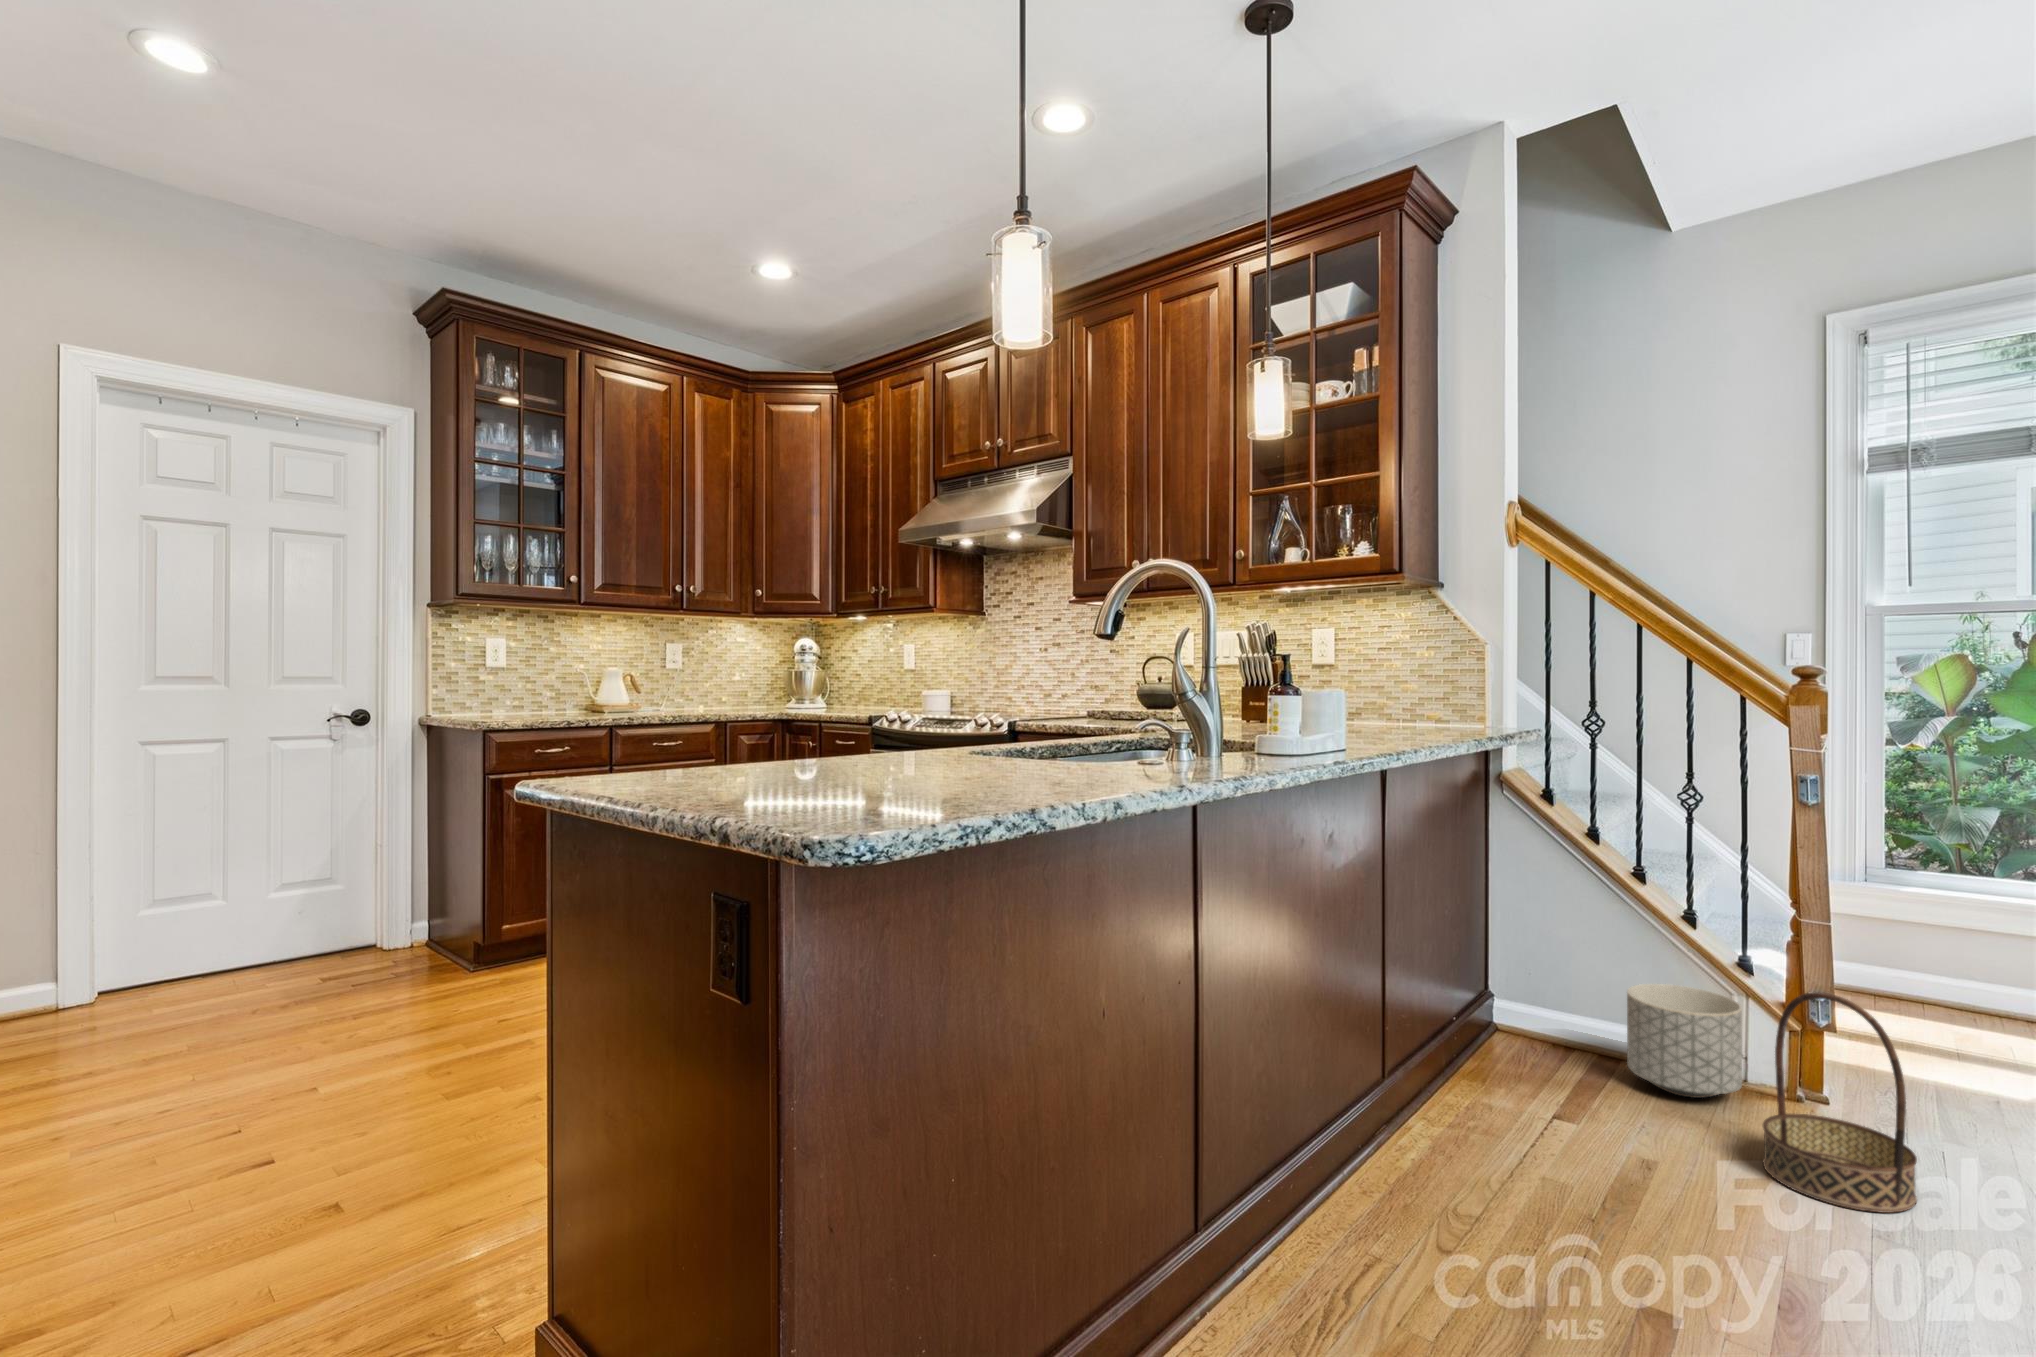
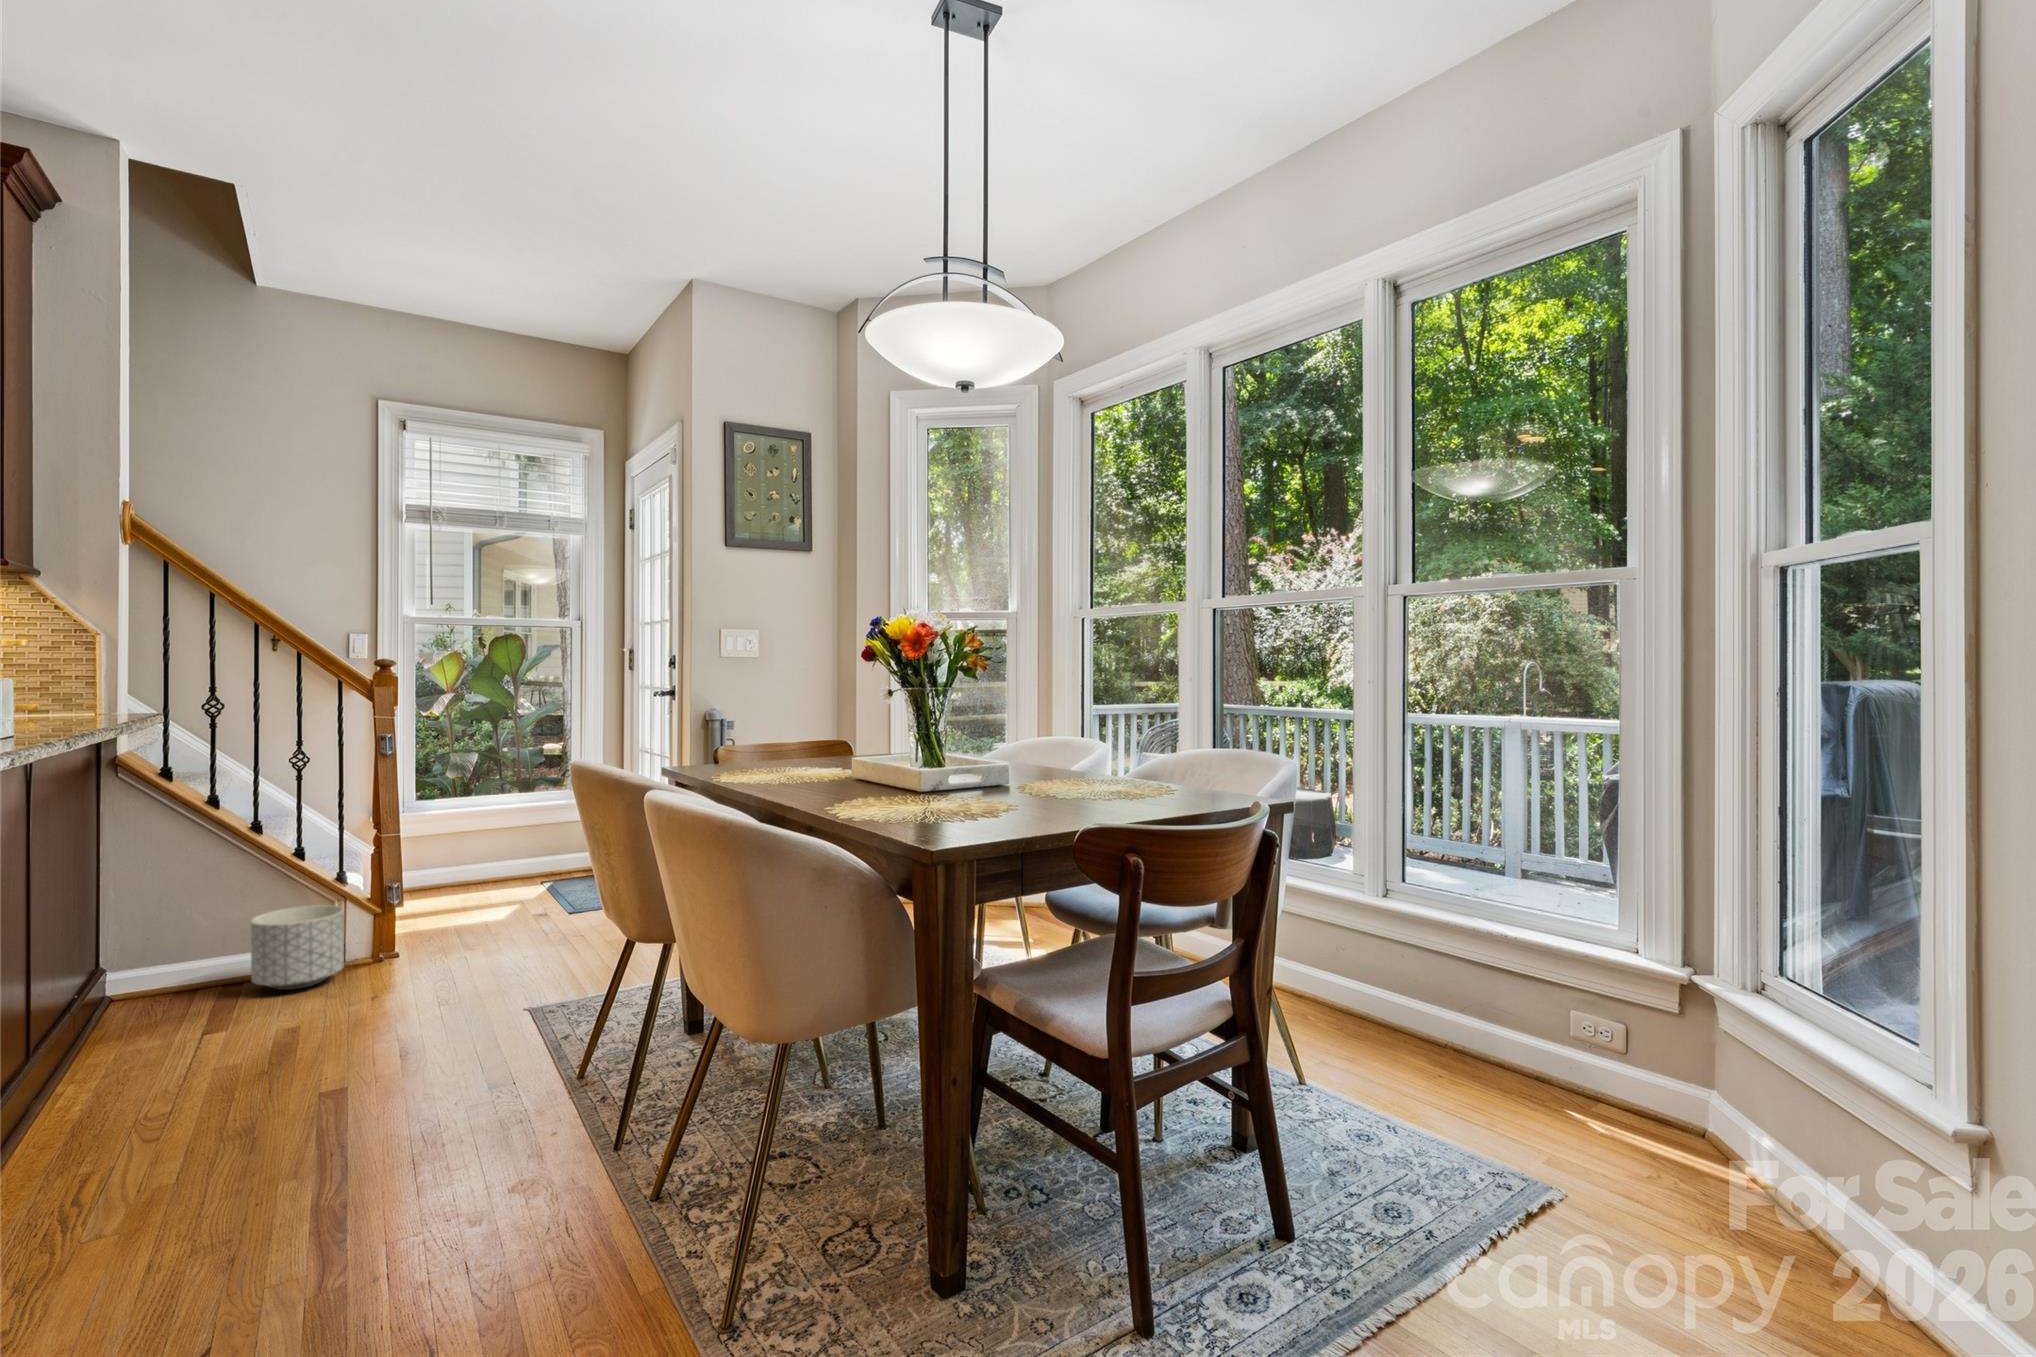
basket: present [1763,992,1917,1213] -> none [370,874,462,1010]

